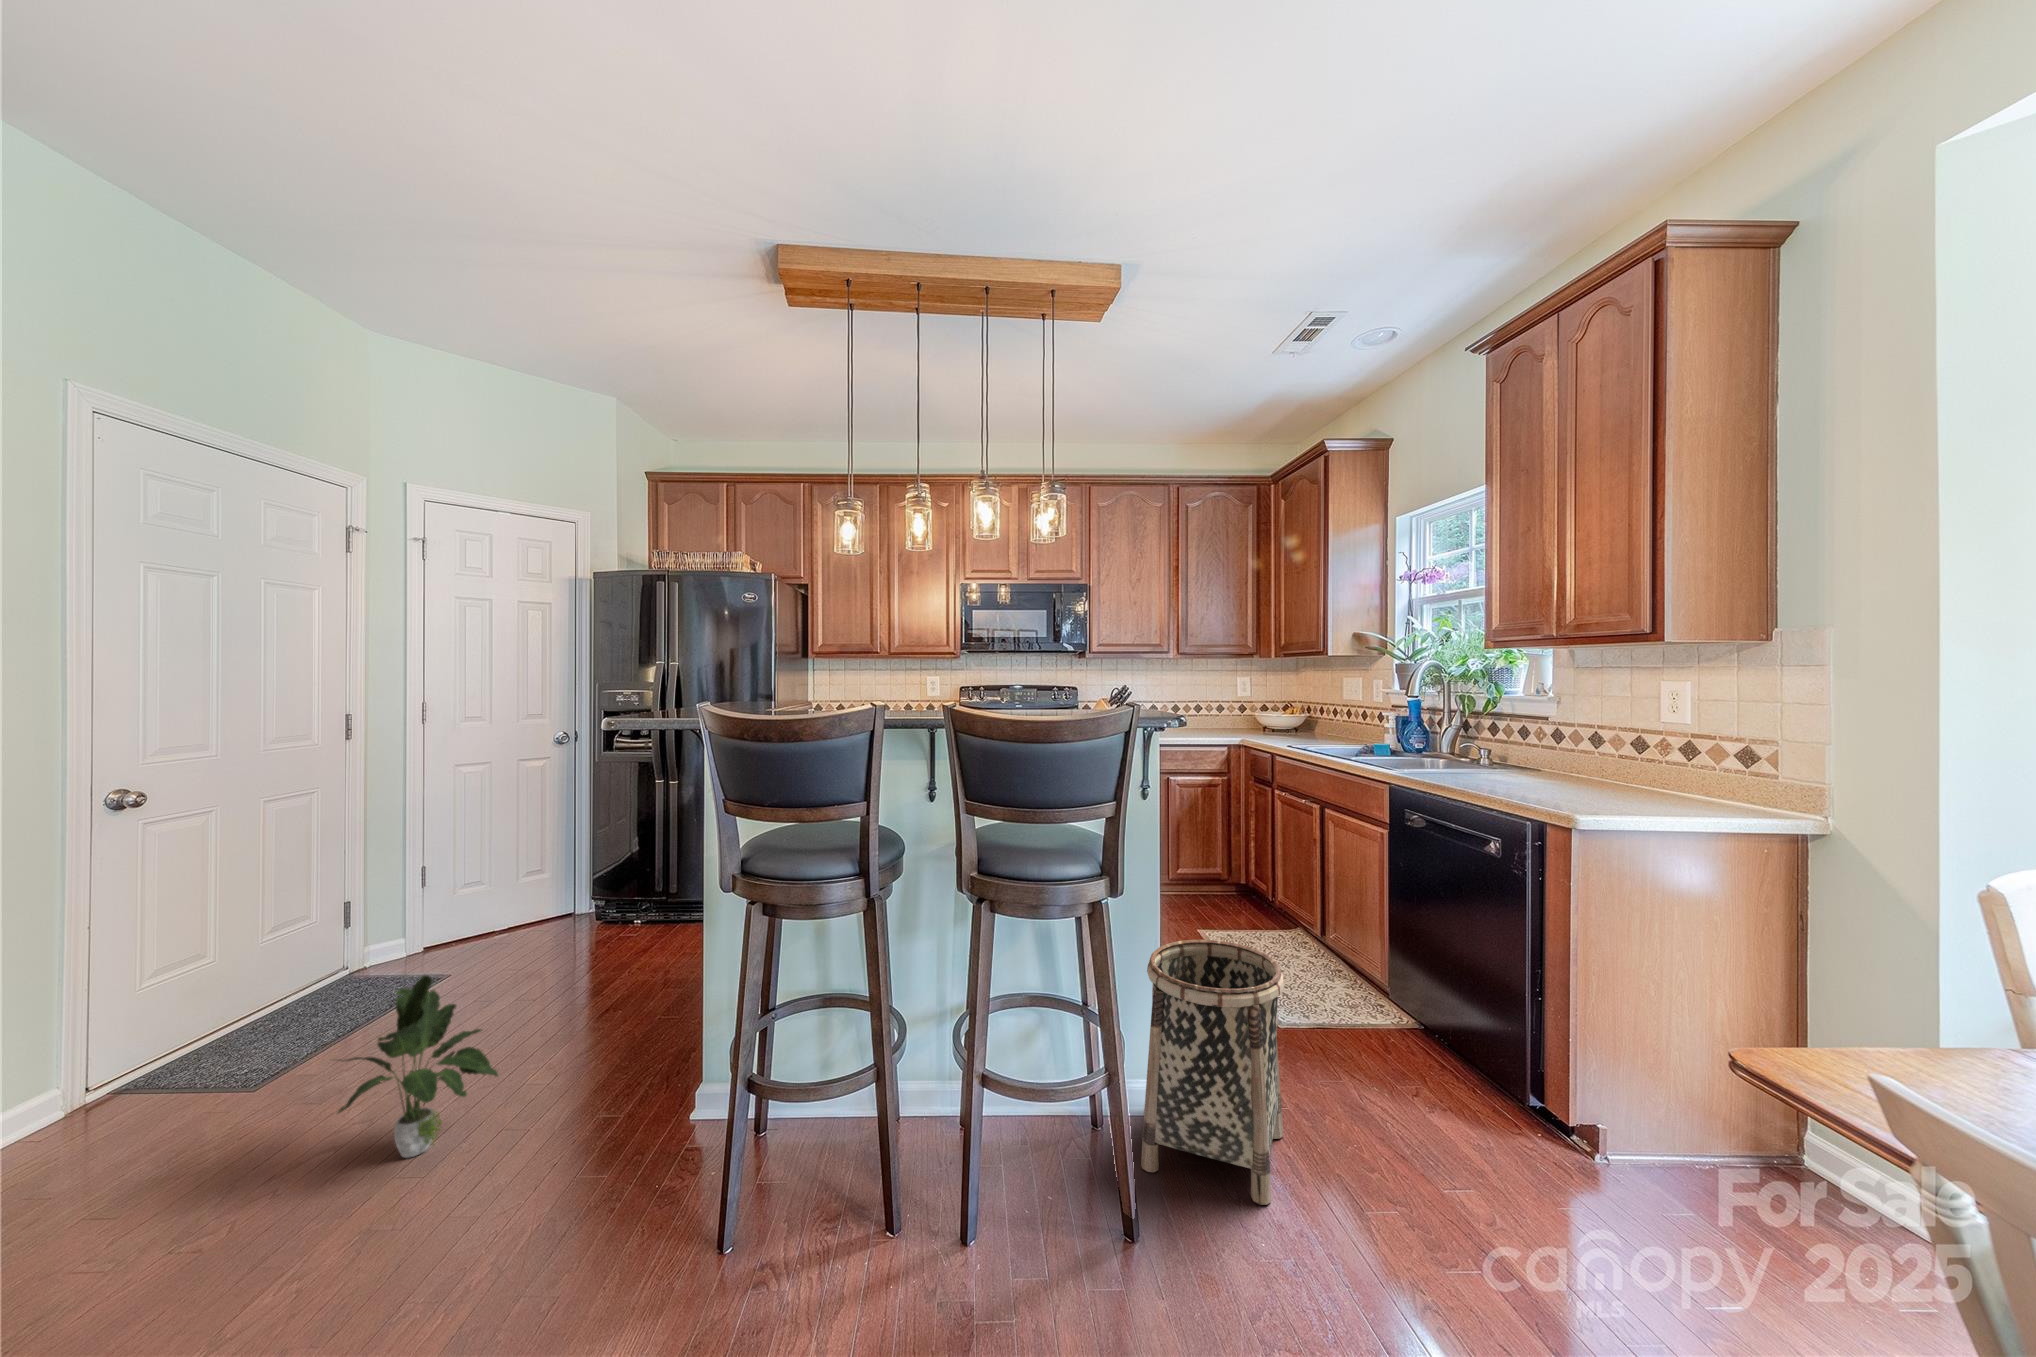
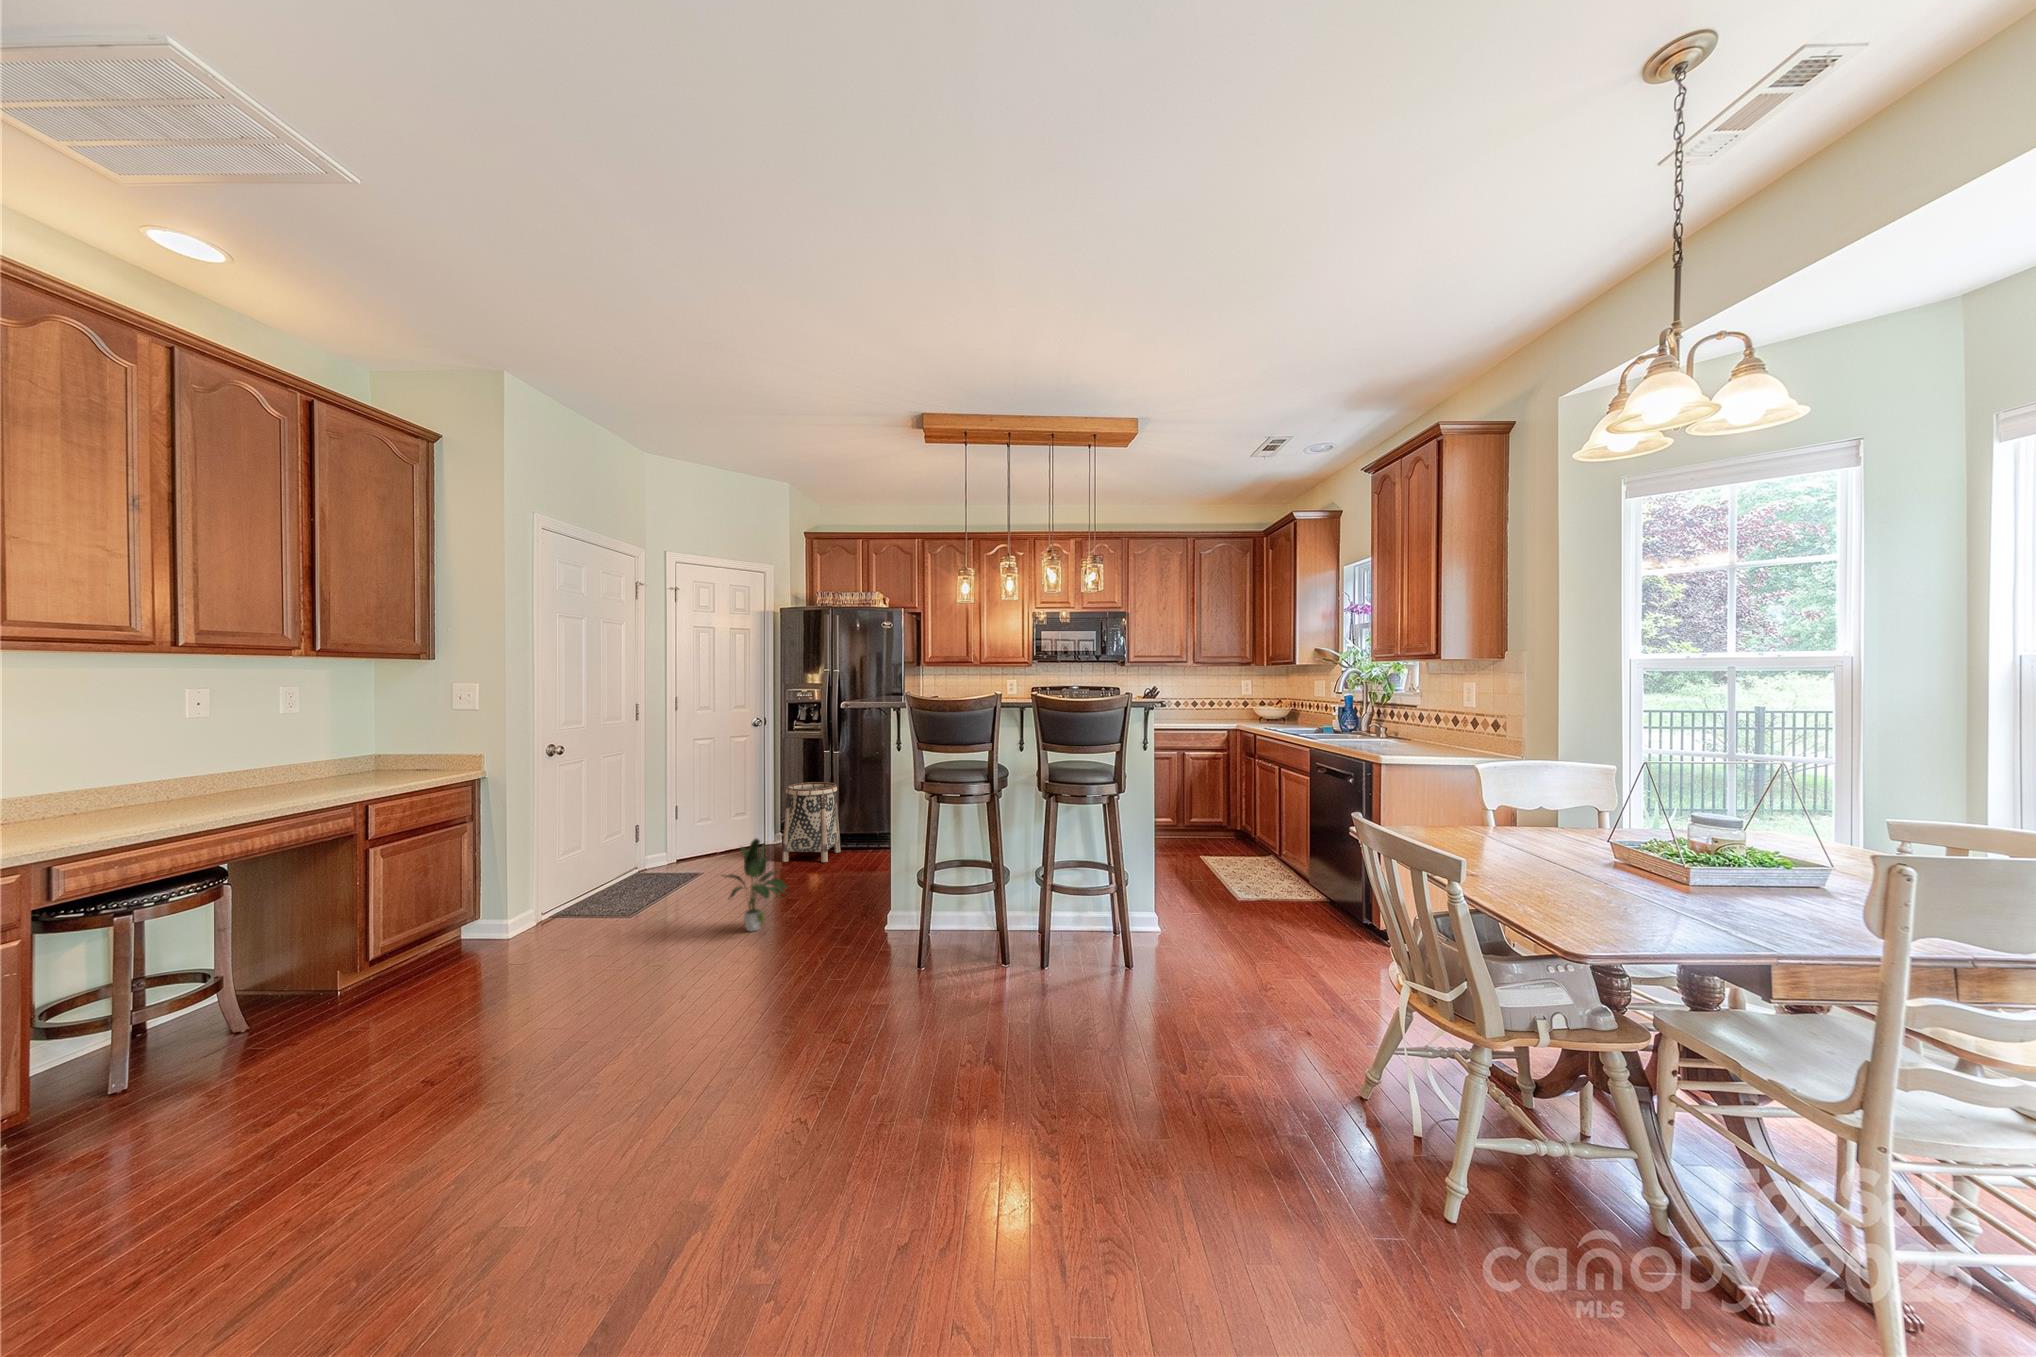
basket: present [1141,940,1284,1205] -> present [782,782,841,862]

